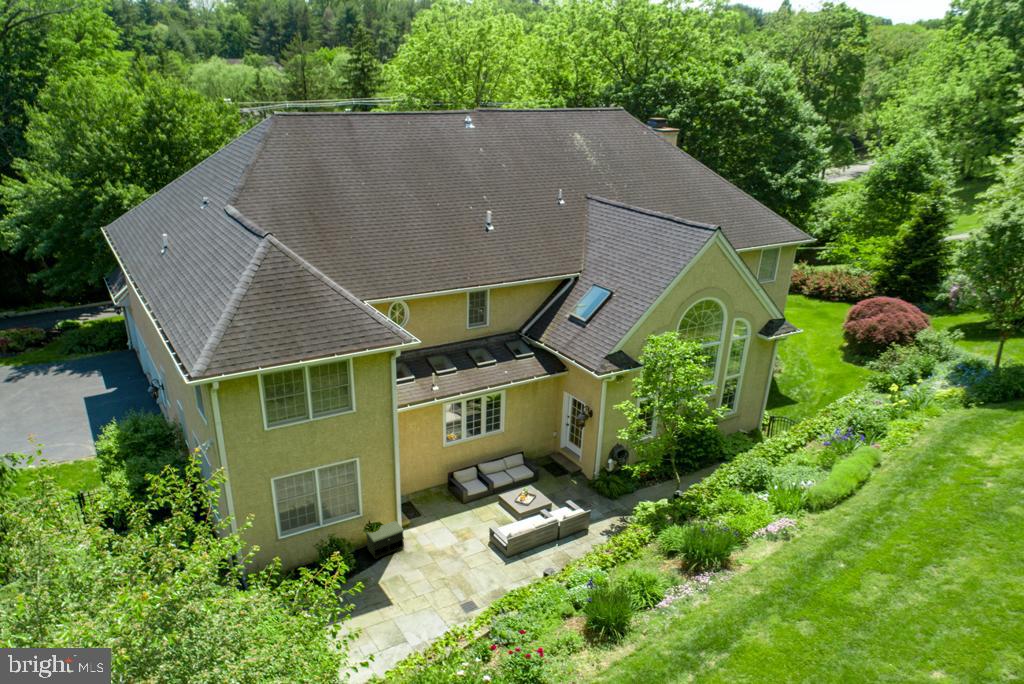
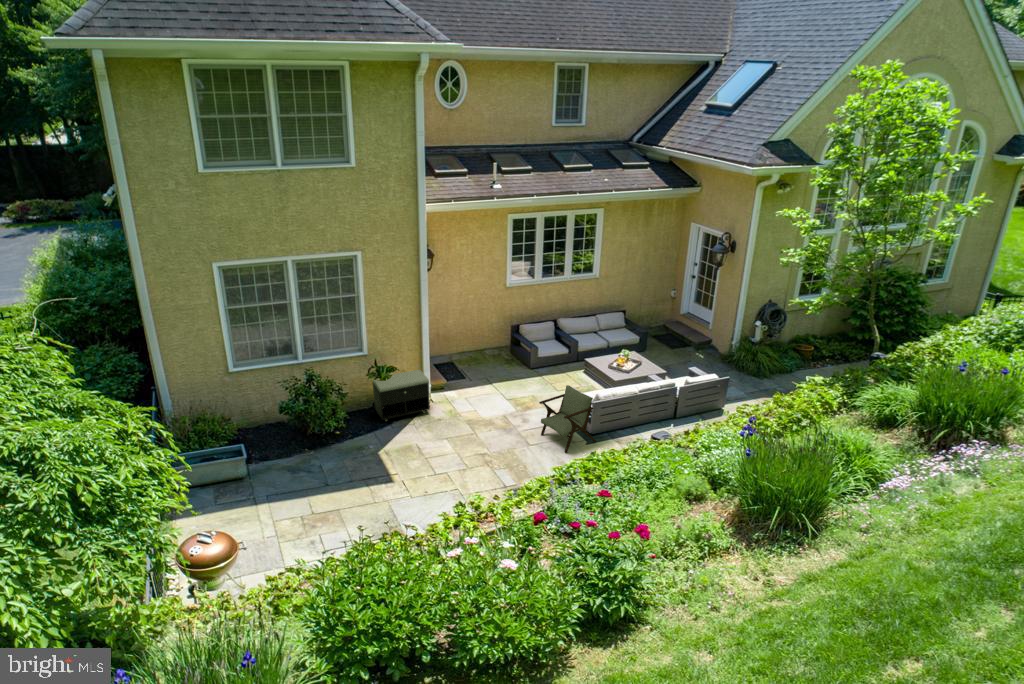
lounge chair: none [475,527,511,572] -> present [539,385,596,453]

